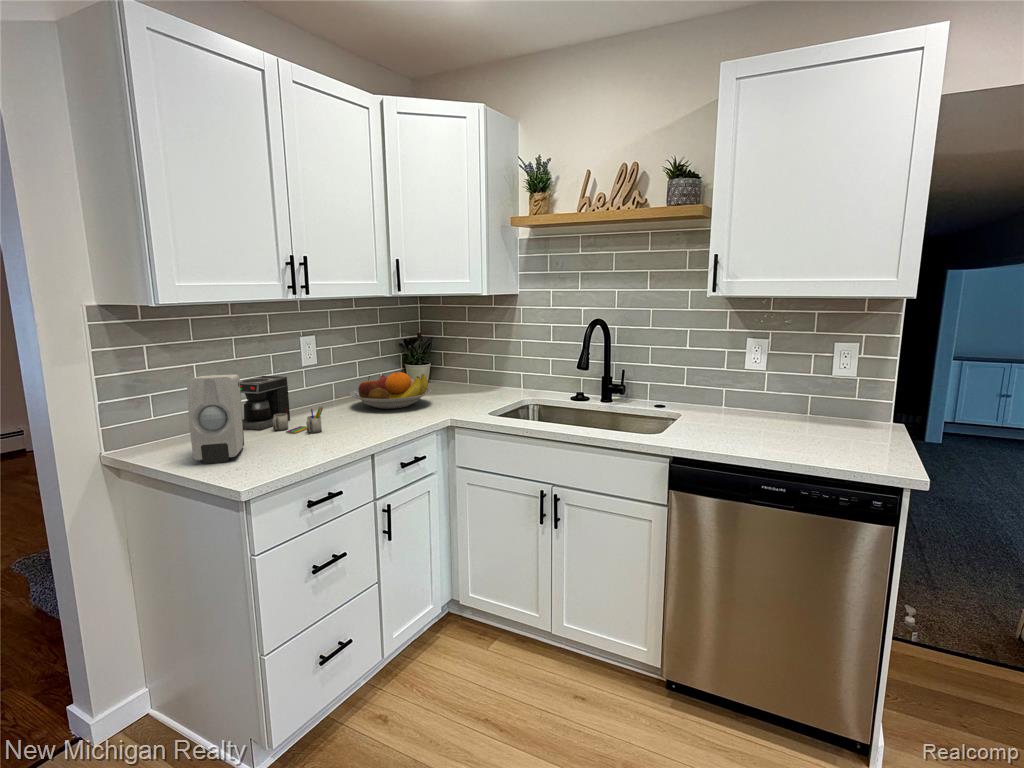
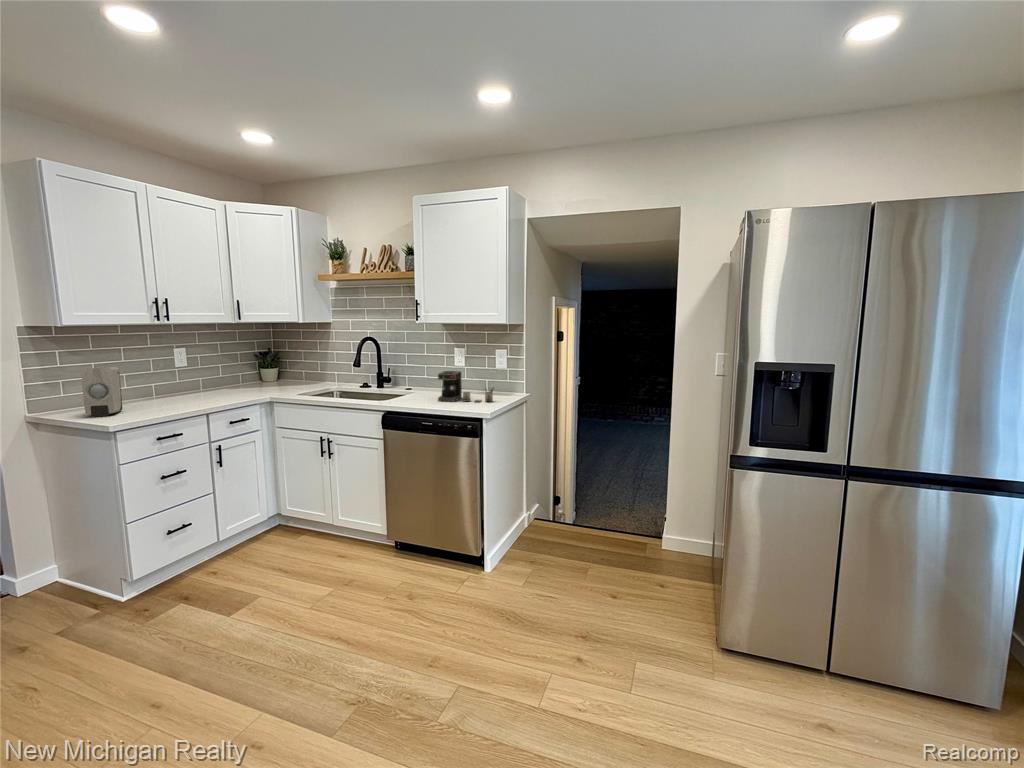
fruit bowl: present [350,372,431,409] -> none [209,371,267,394]
coffee maker: present [240,376,323,433] -> present [438,371,494,402]

